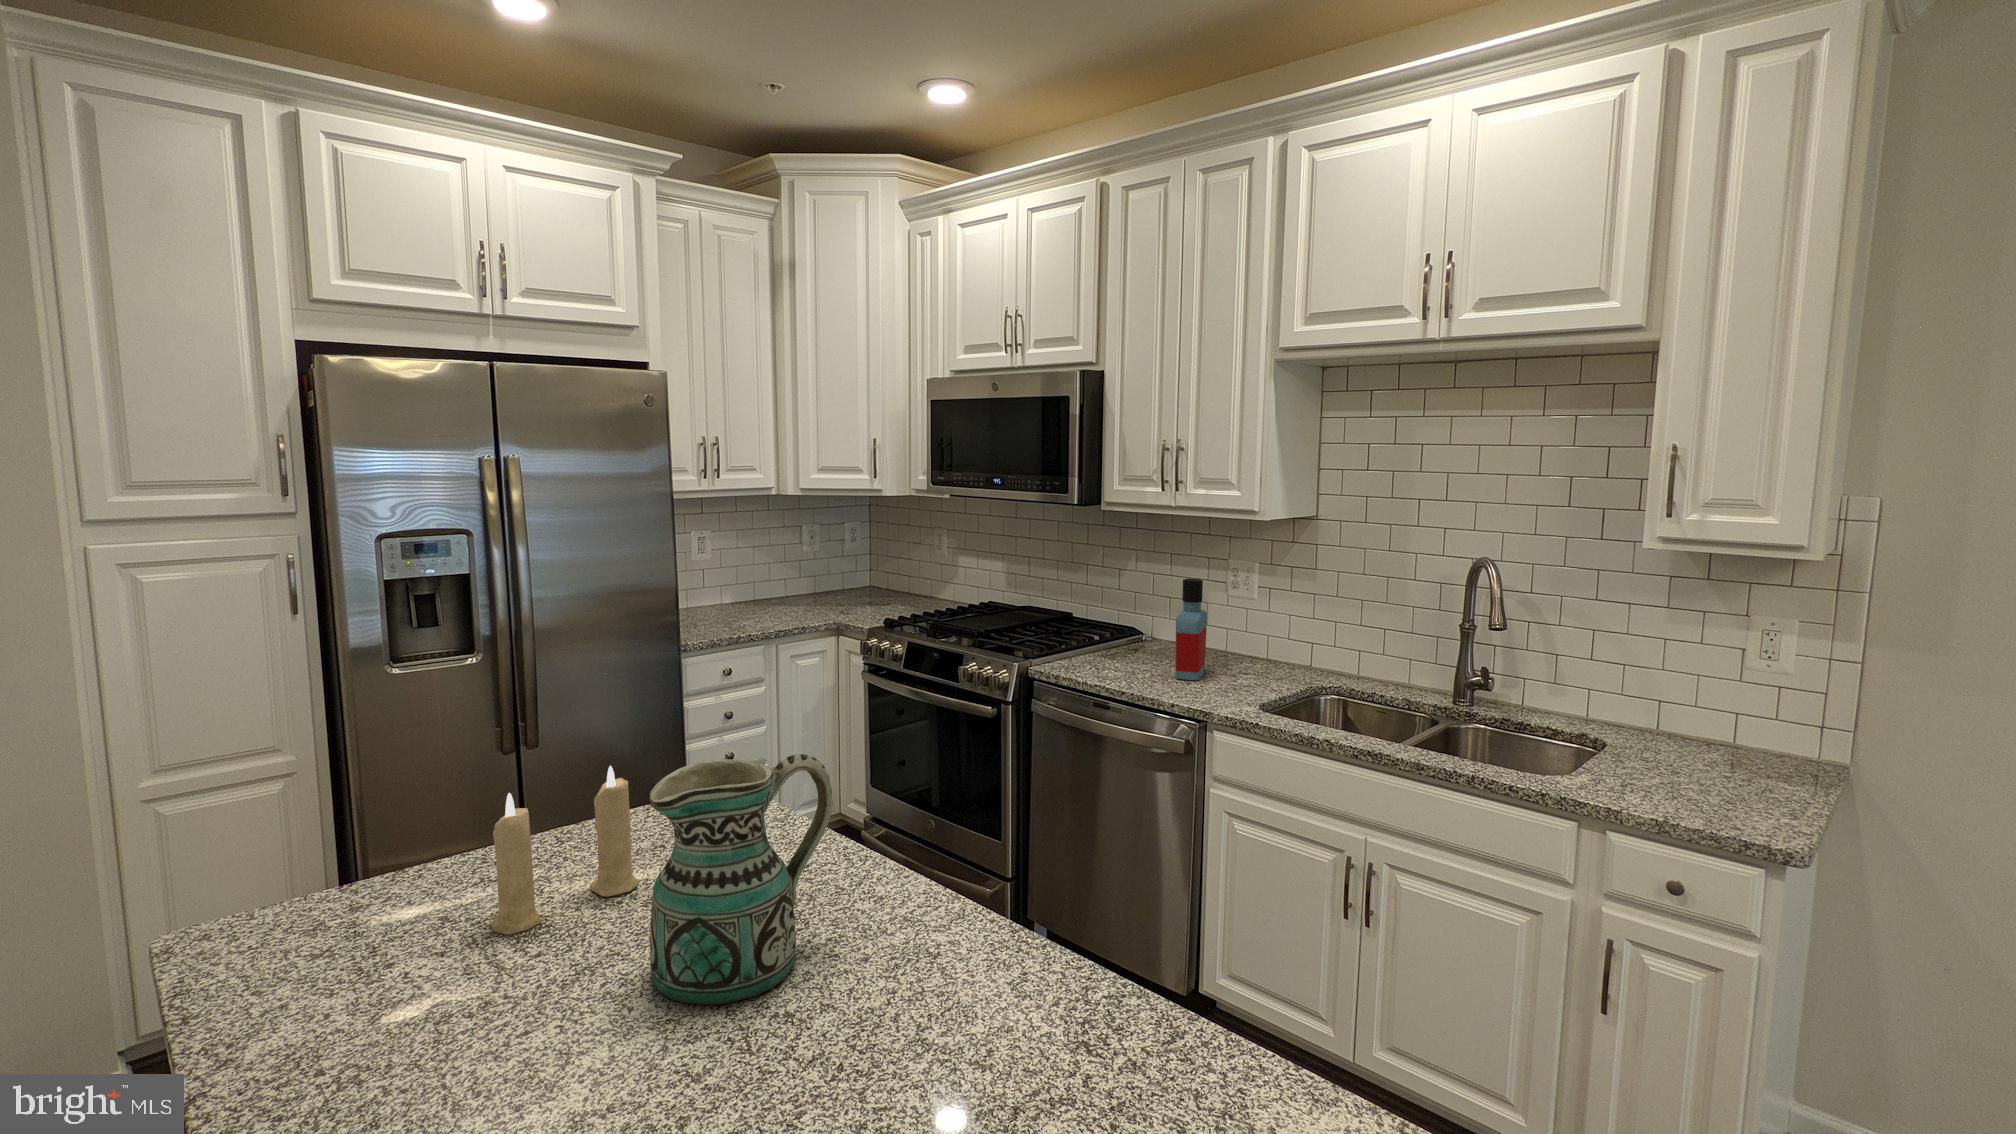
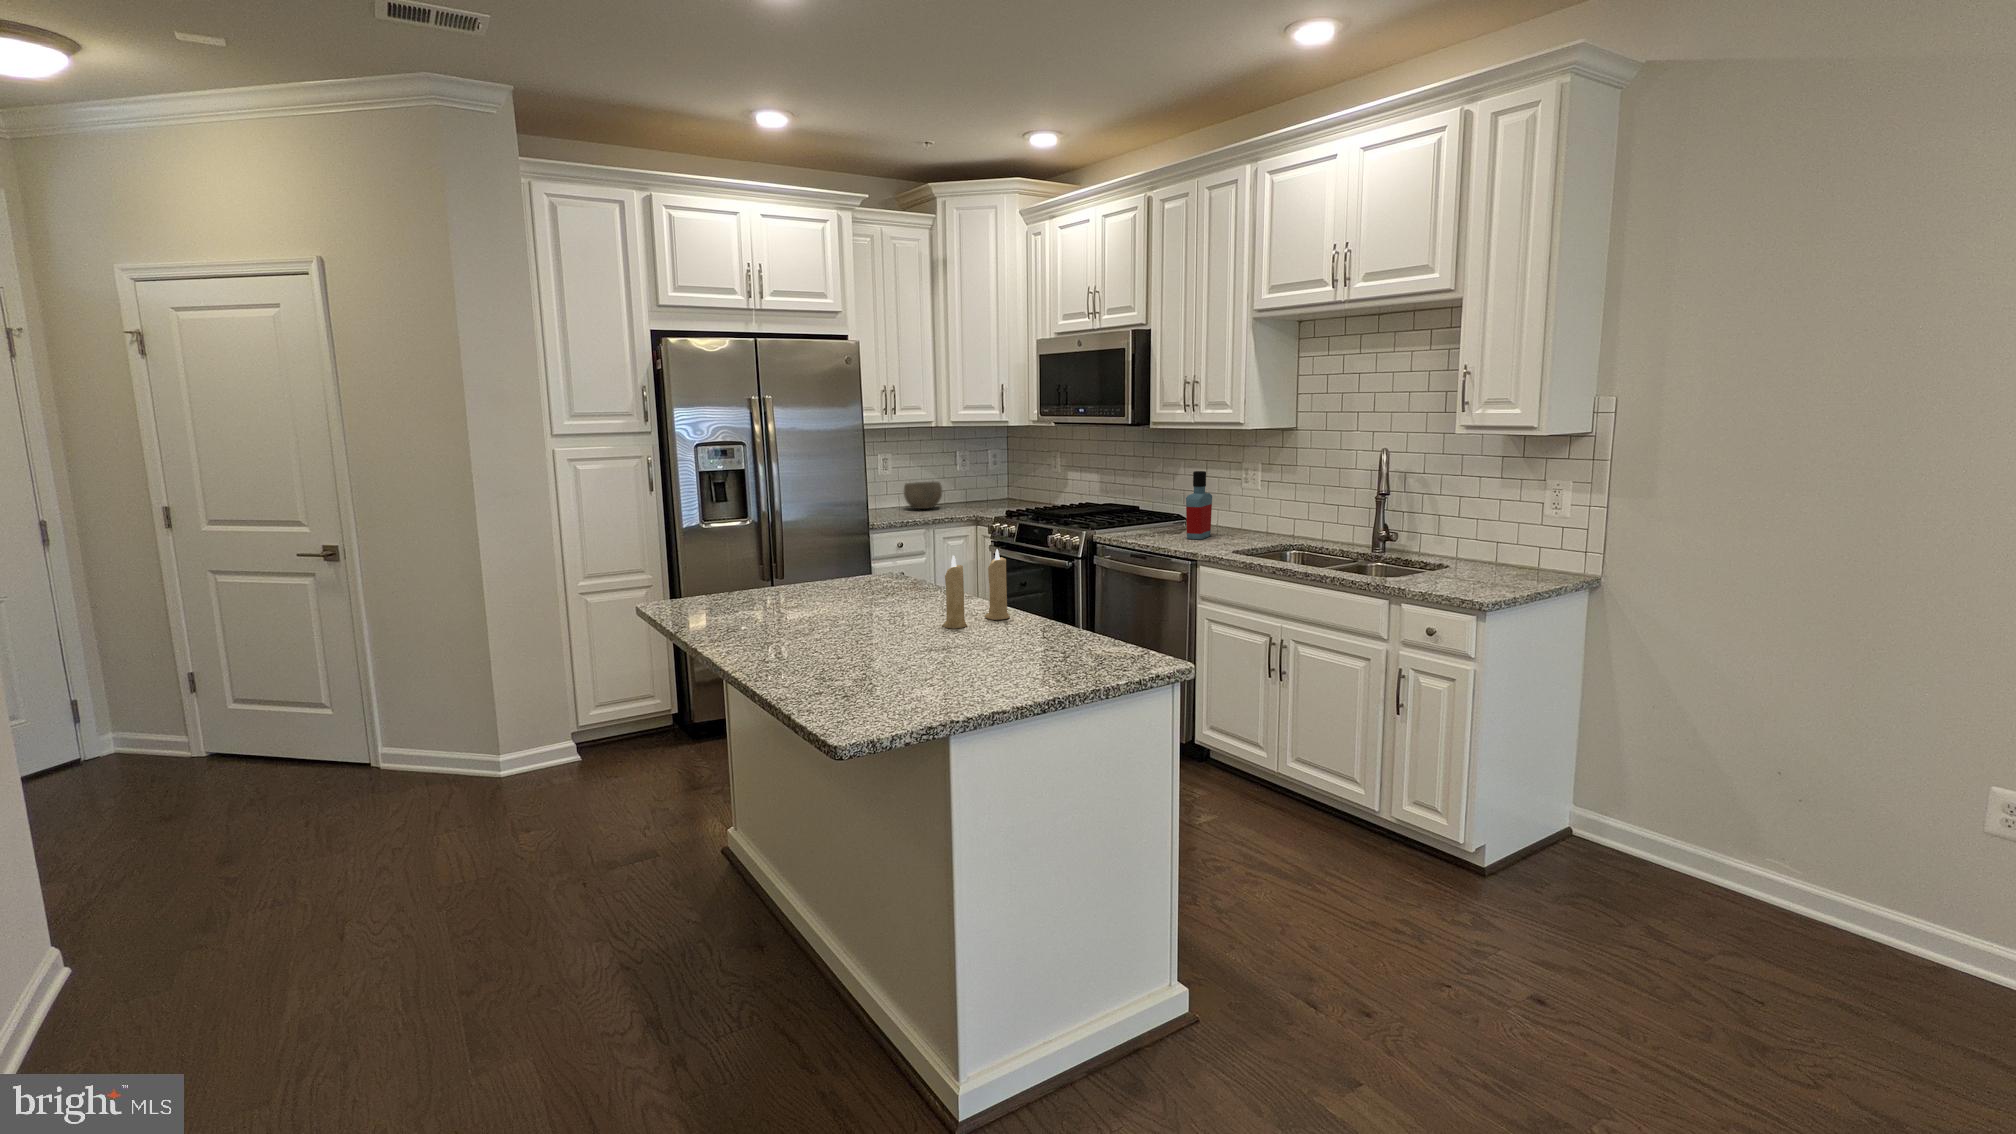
bowl: none [729,573,787,613] -> present [904,482,942,509]
ceramic pitcher: present [649,754,833,1005] -> none [842,515,923,614]
candle: present [490,766,638,935] -> present [942,549,1010,629]

